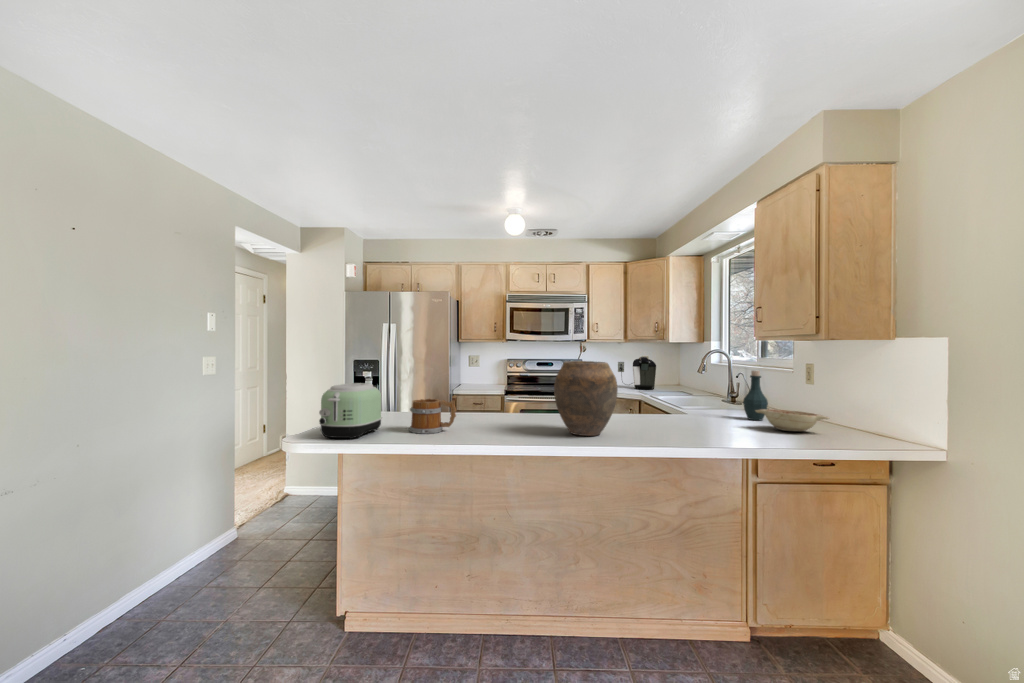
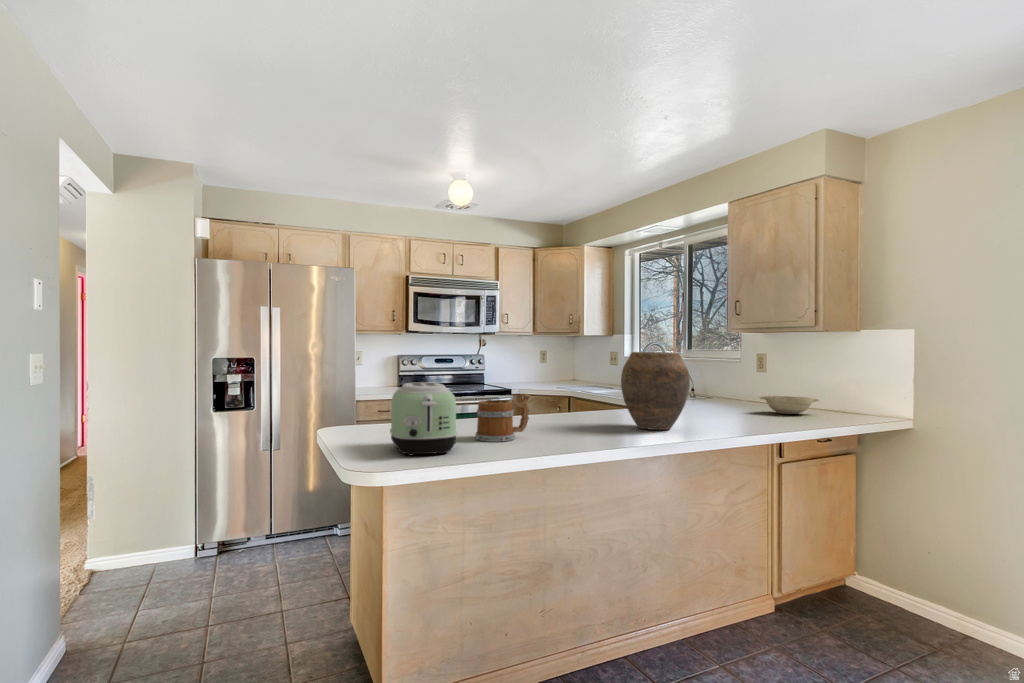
coffee maker: present [618,357,656,390] -> none [528,351,570,387]
bottle: present [743,370,768,420] -> none [725,361,748,408]

